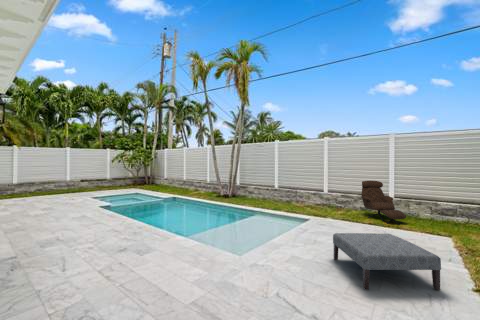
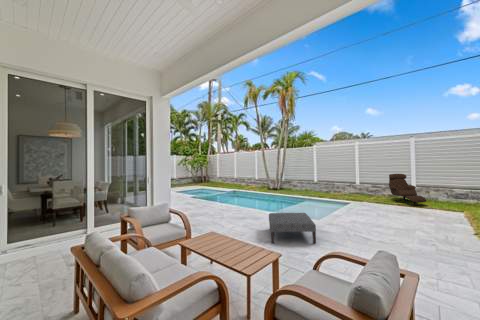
ottoman: present [333,233,441,290] -> present [269,213,316,243]

